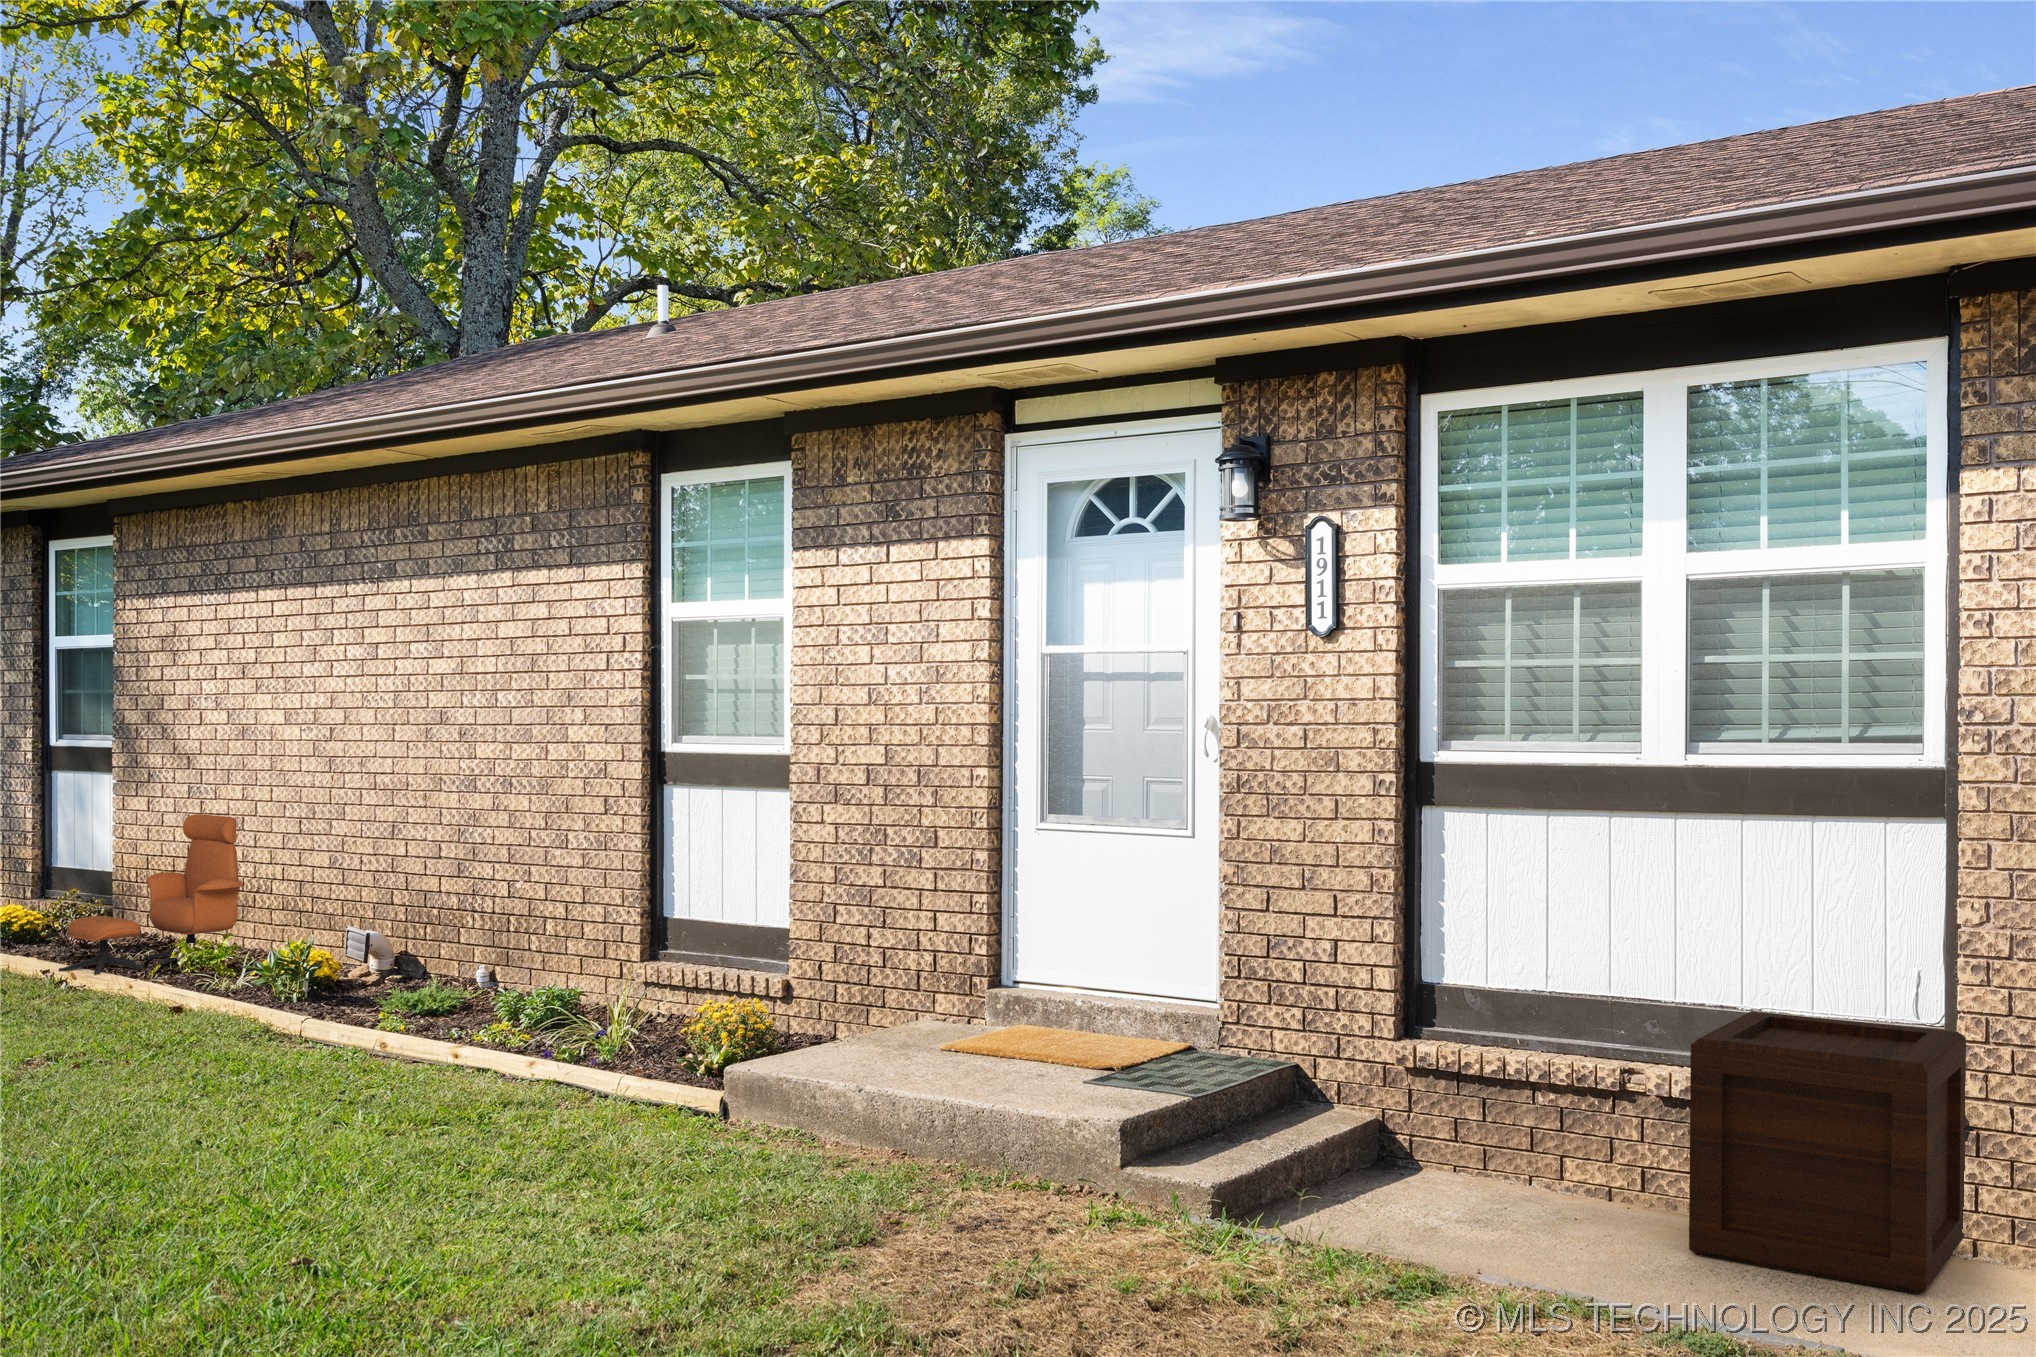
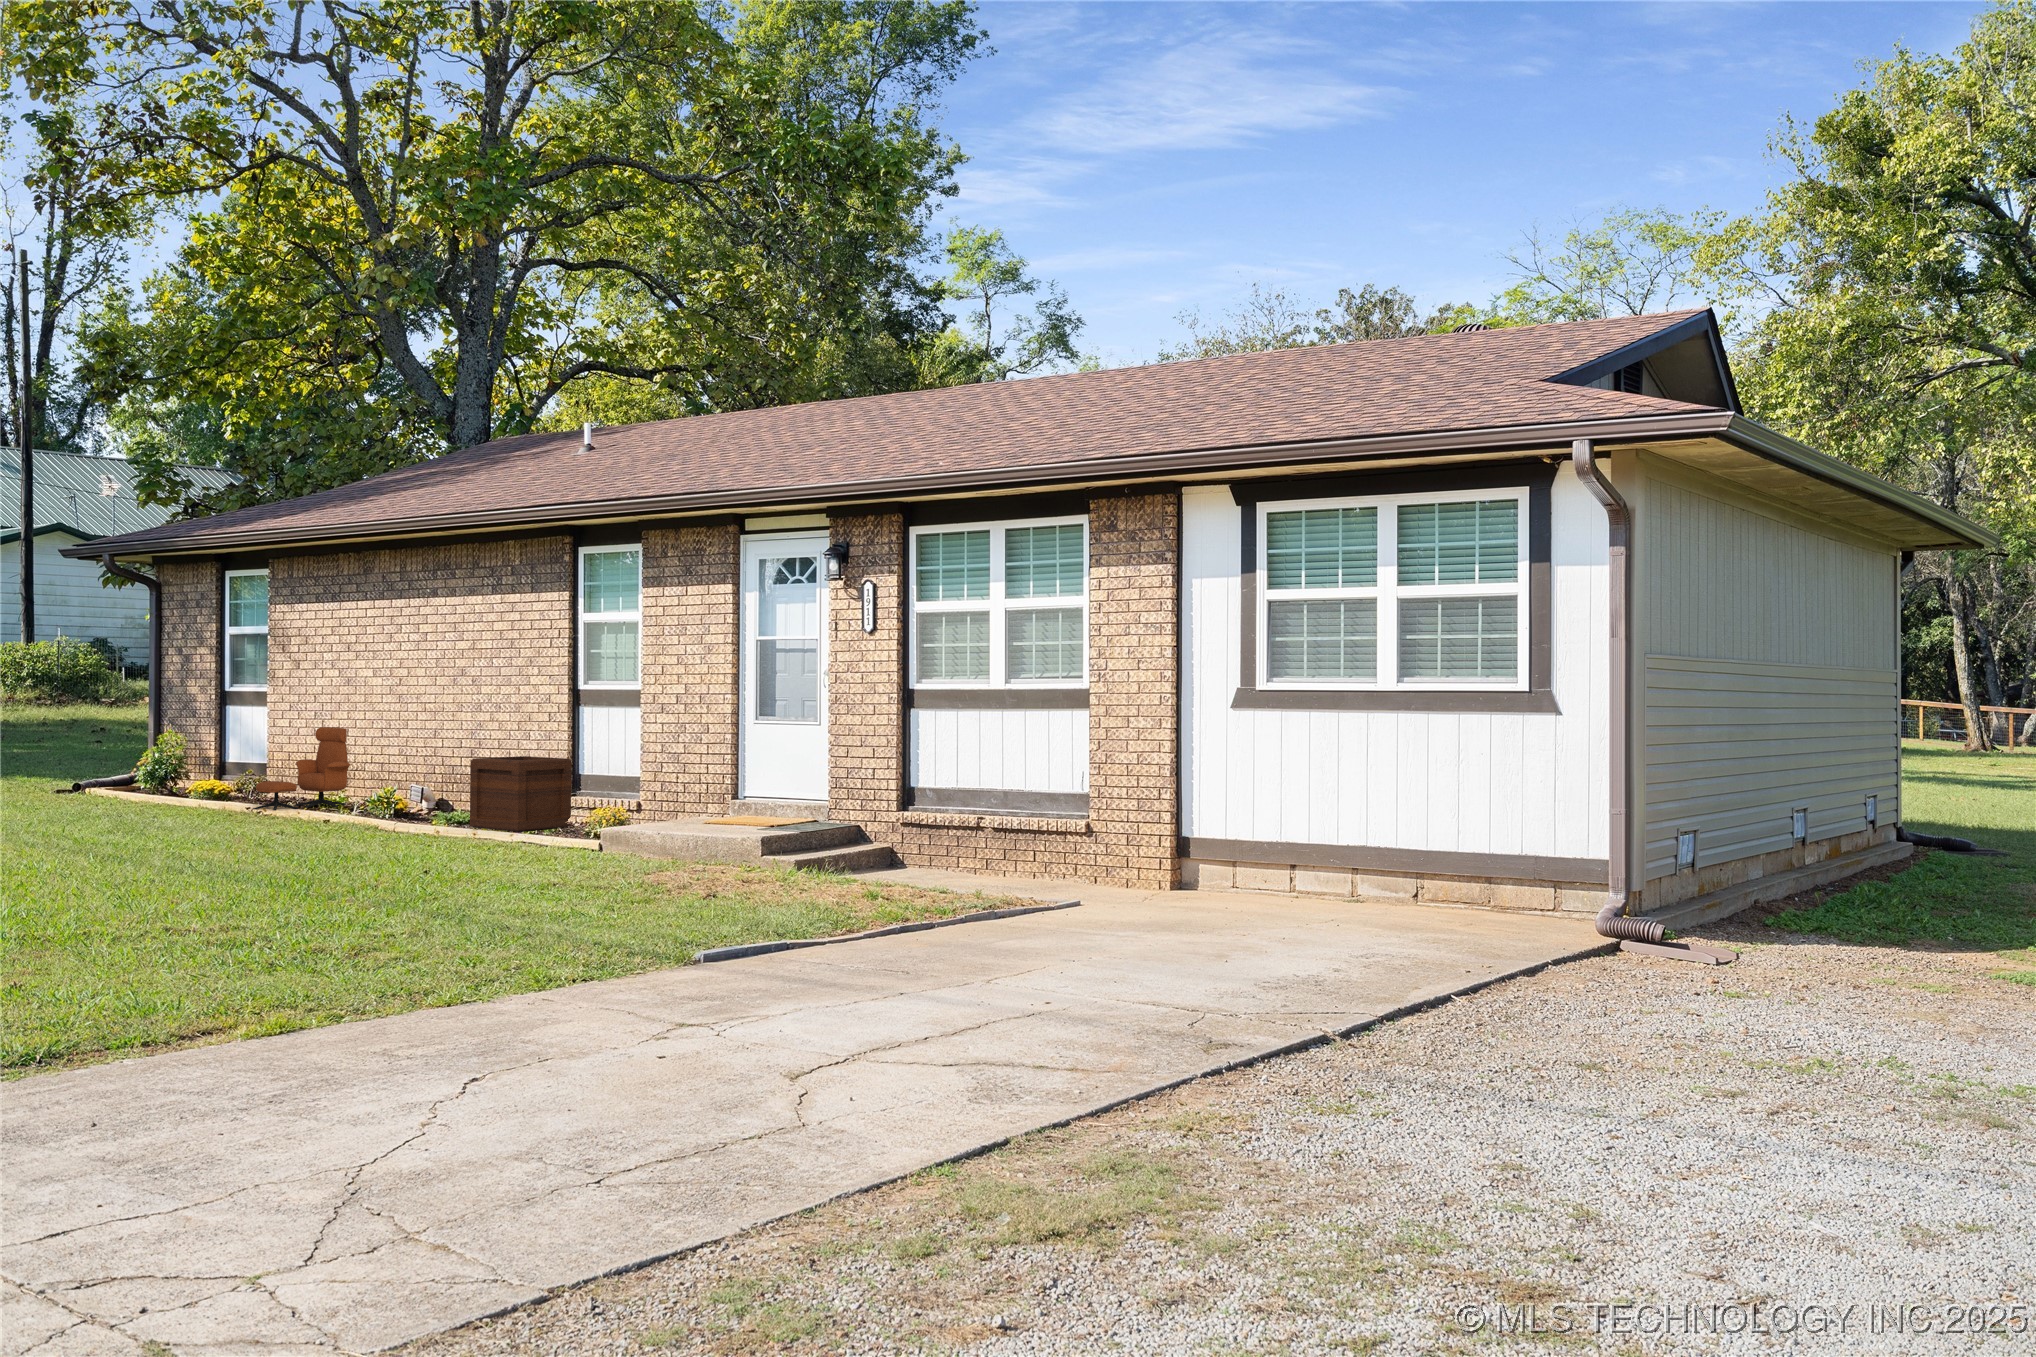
wooden crate: present [1689,1011,1966,1294] -> present [470,756,572,831]

